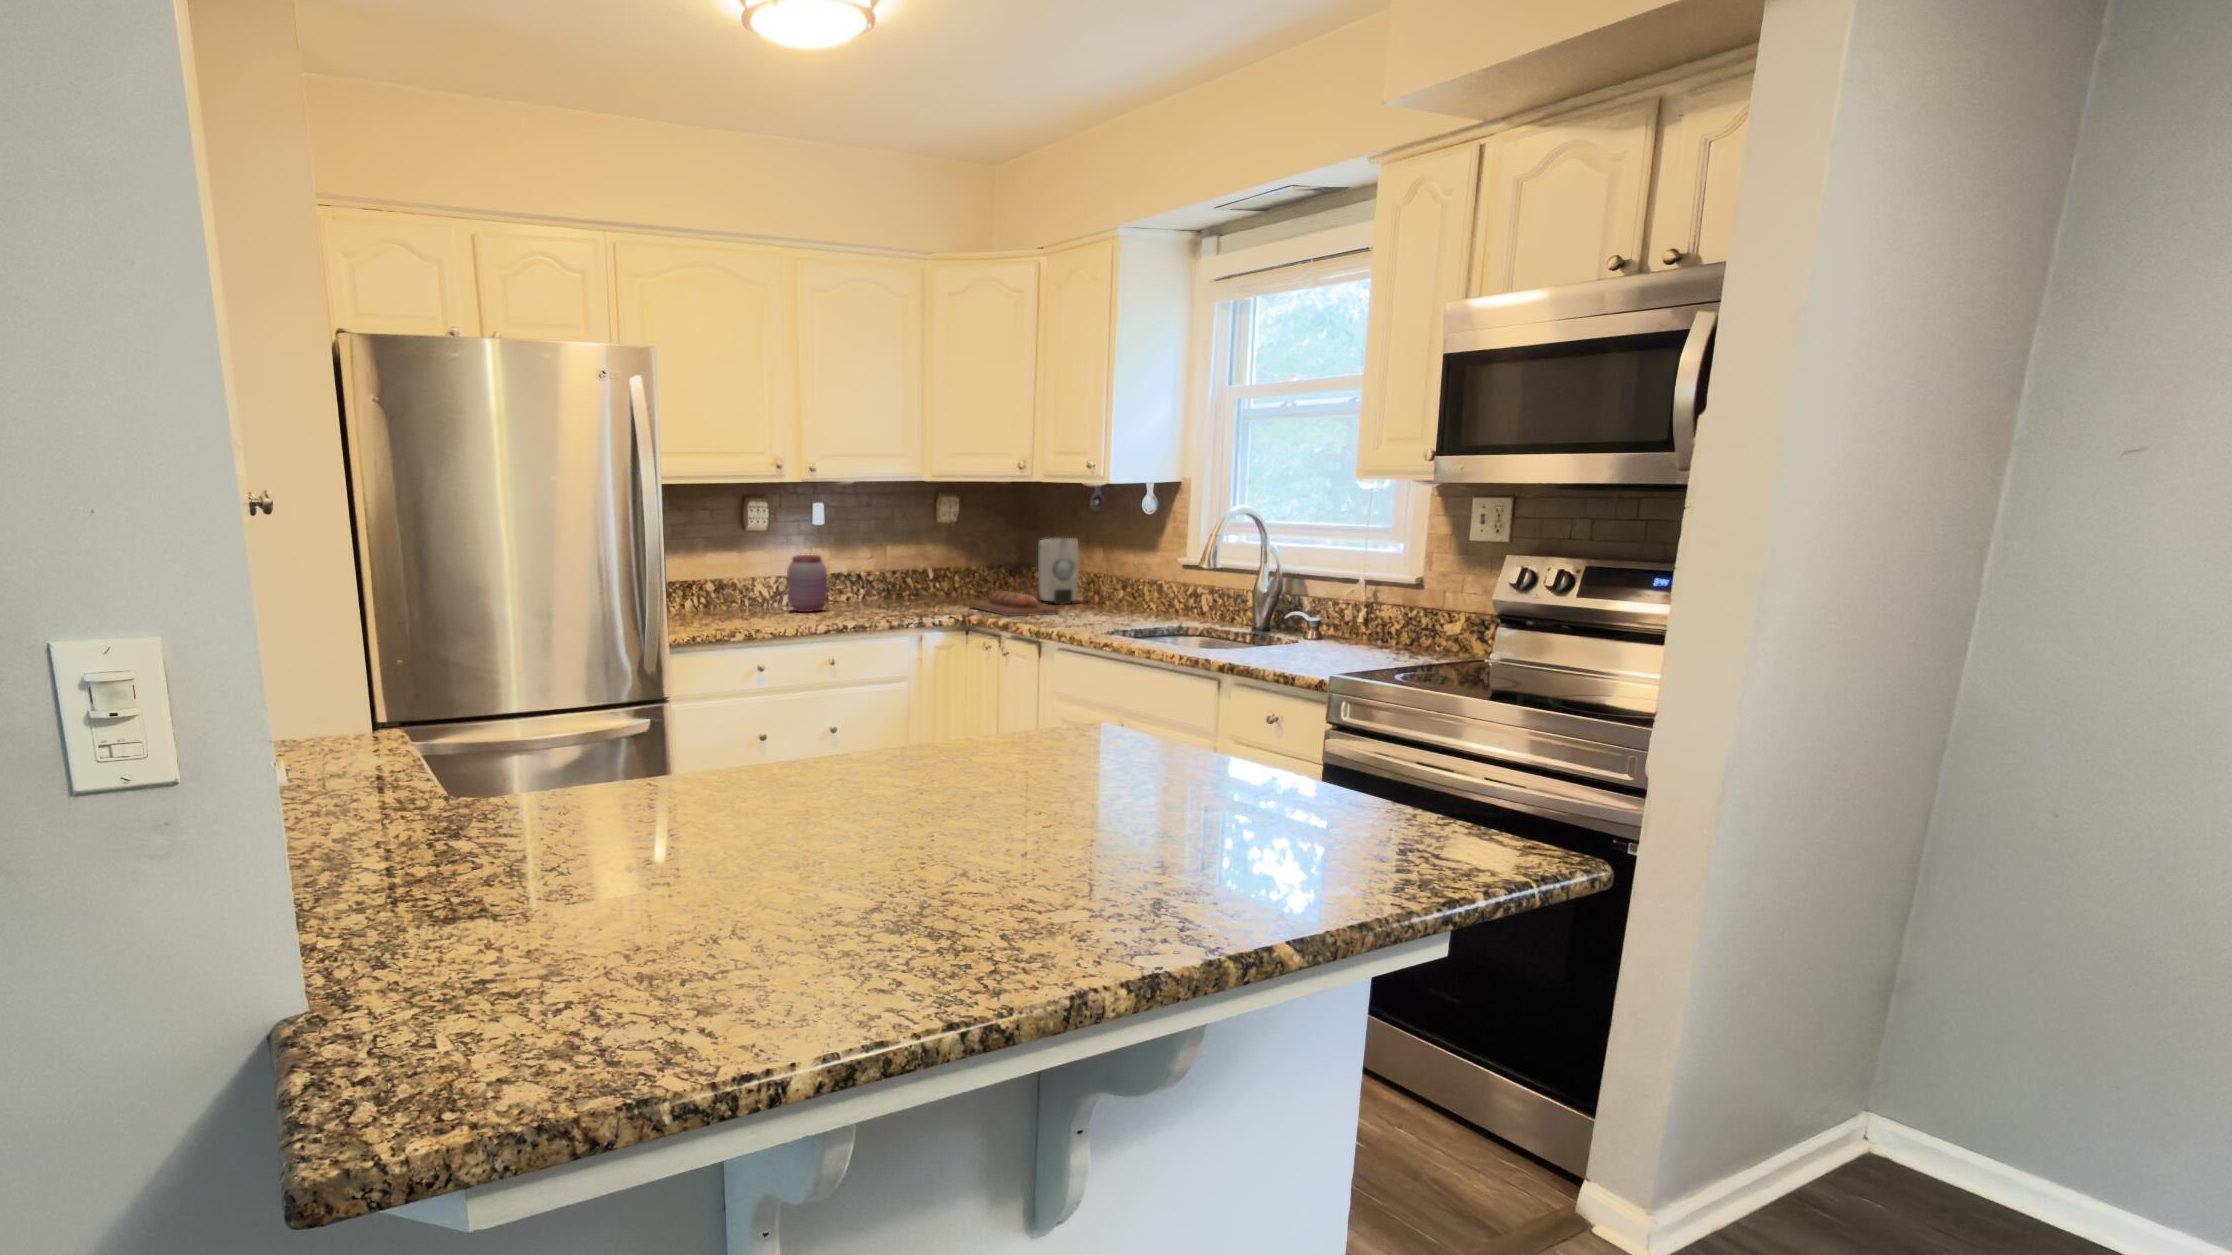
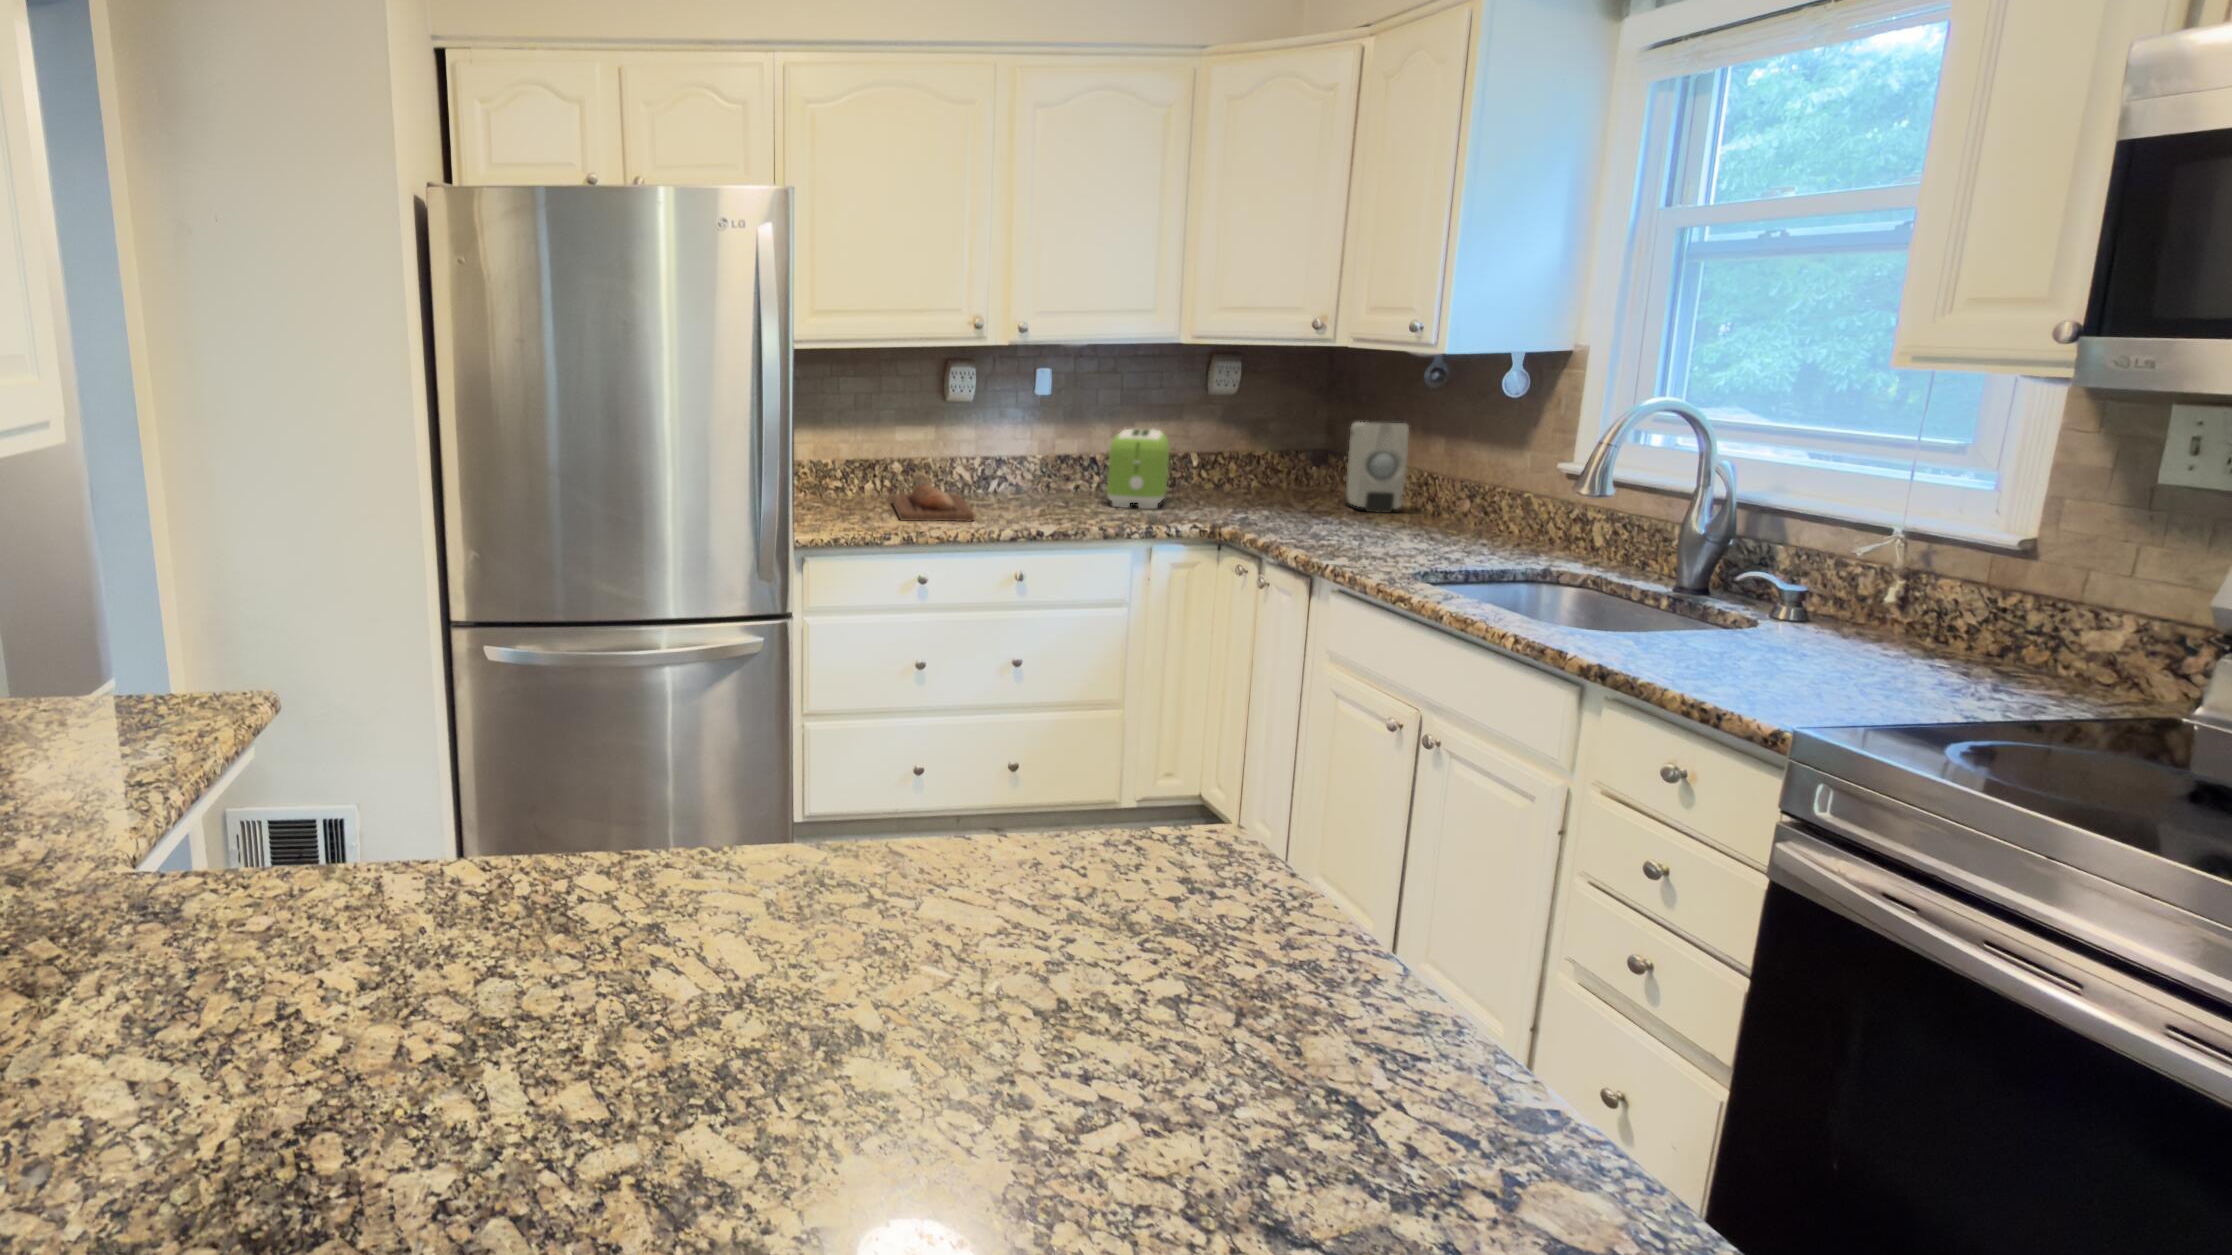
toaster: none [874,550,918,610] -> present [1107,429,1169,509]
jar: present [787,555,827,612] -> none [992,433,1044,504]
bread loaf: present [969,591,1059,616] -> present [891,484,975,521]

